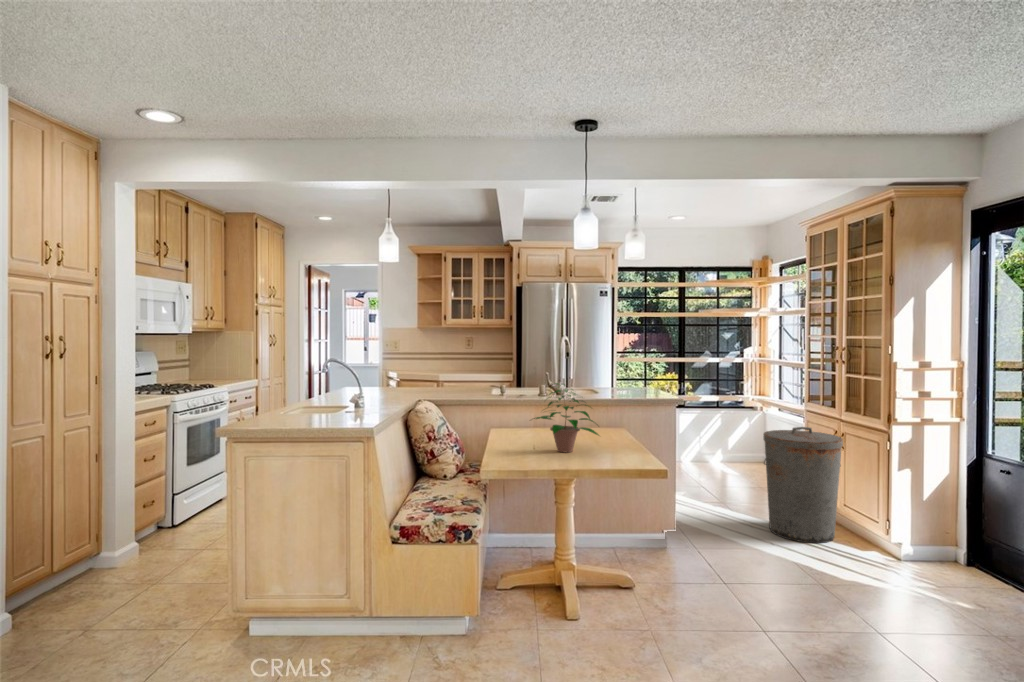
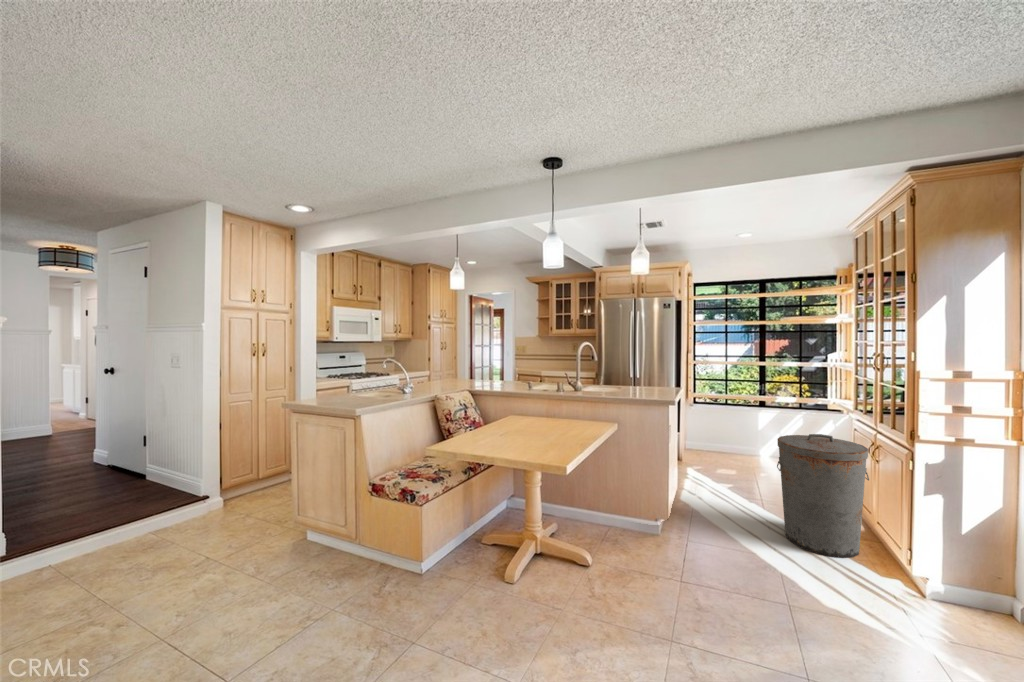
potted plant: present [534,383,598,452] -> none [496,381,548,436]

